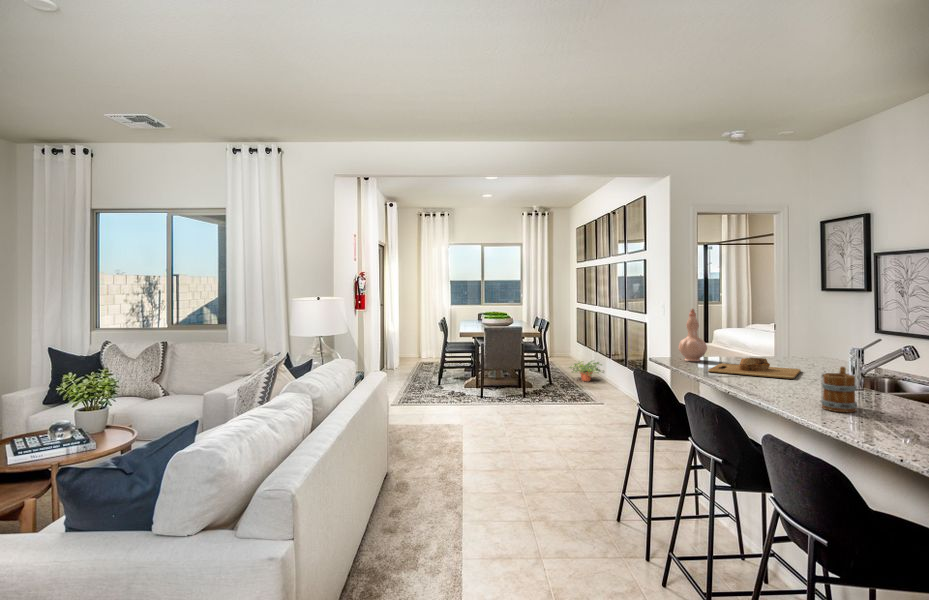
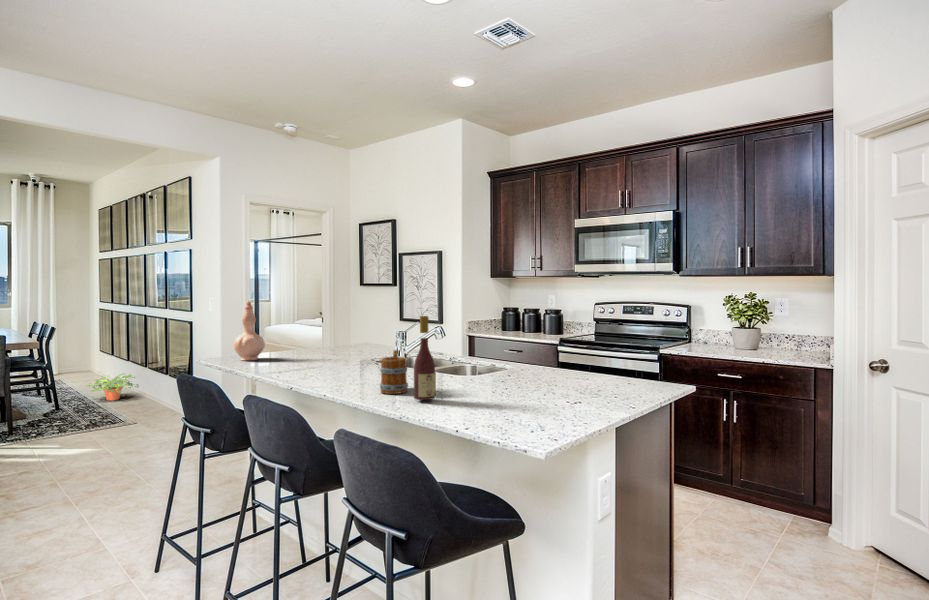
wine bottle: none [860,334,891,427] -> present [414,316,436,400]
cutting board: present [708,358,801,379] -> none [268,350,354,370]

